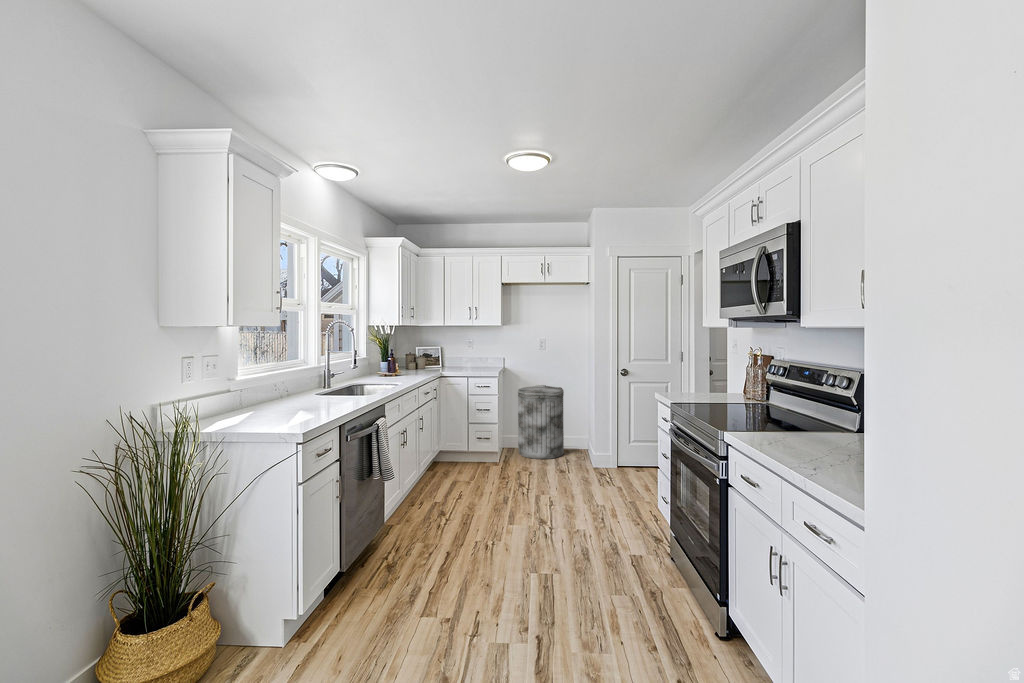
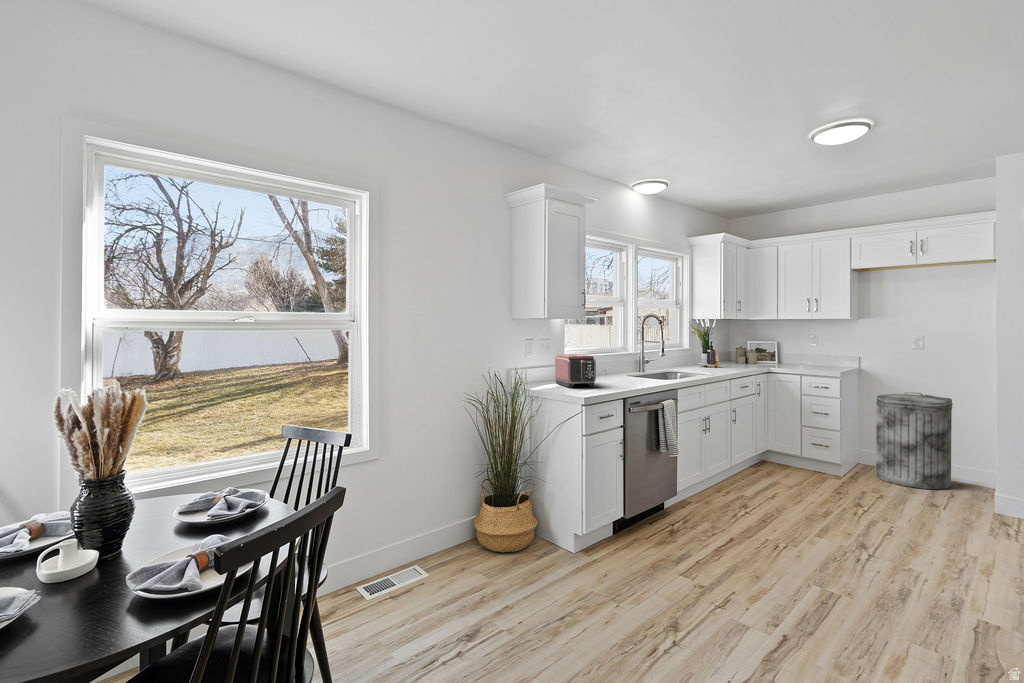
toaster: none [230,375,296,422] -> present [555,354,596,388]

